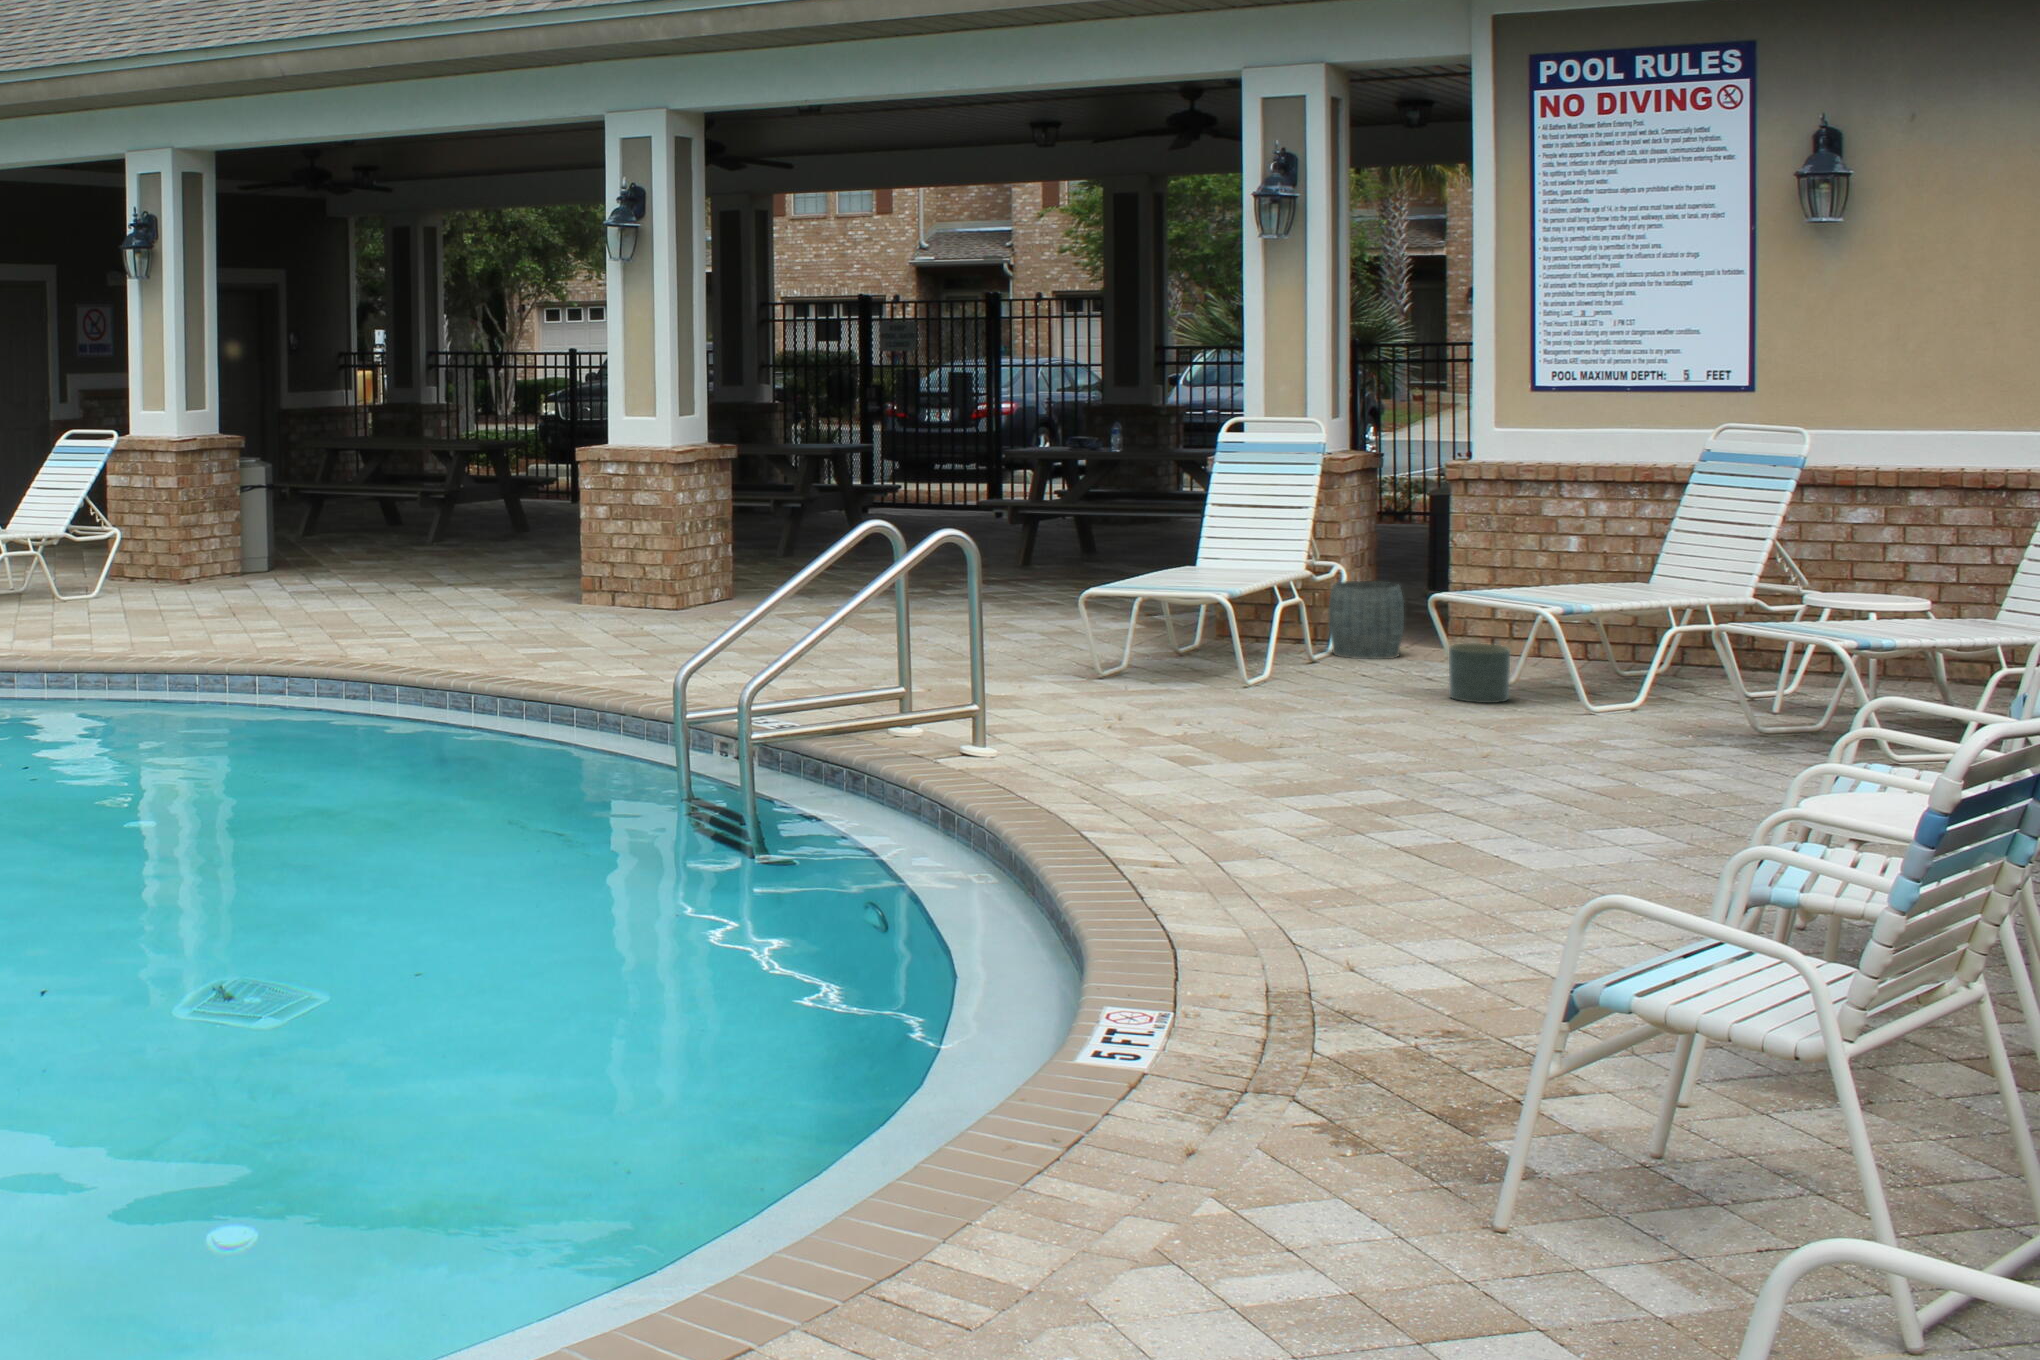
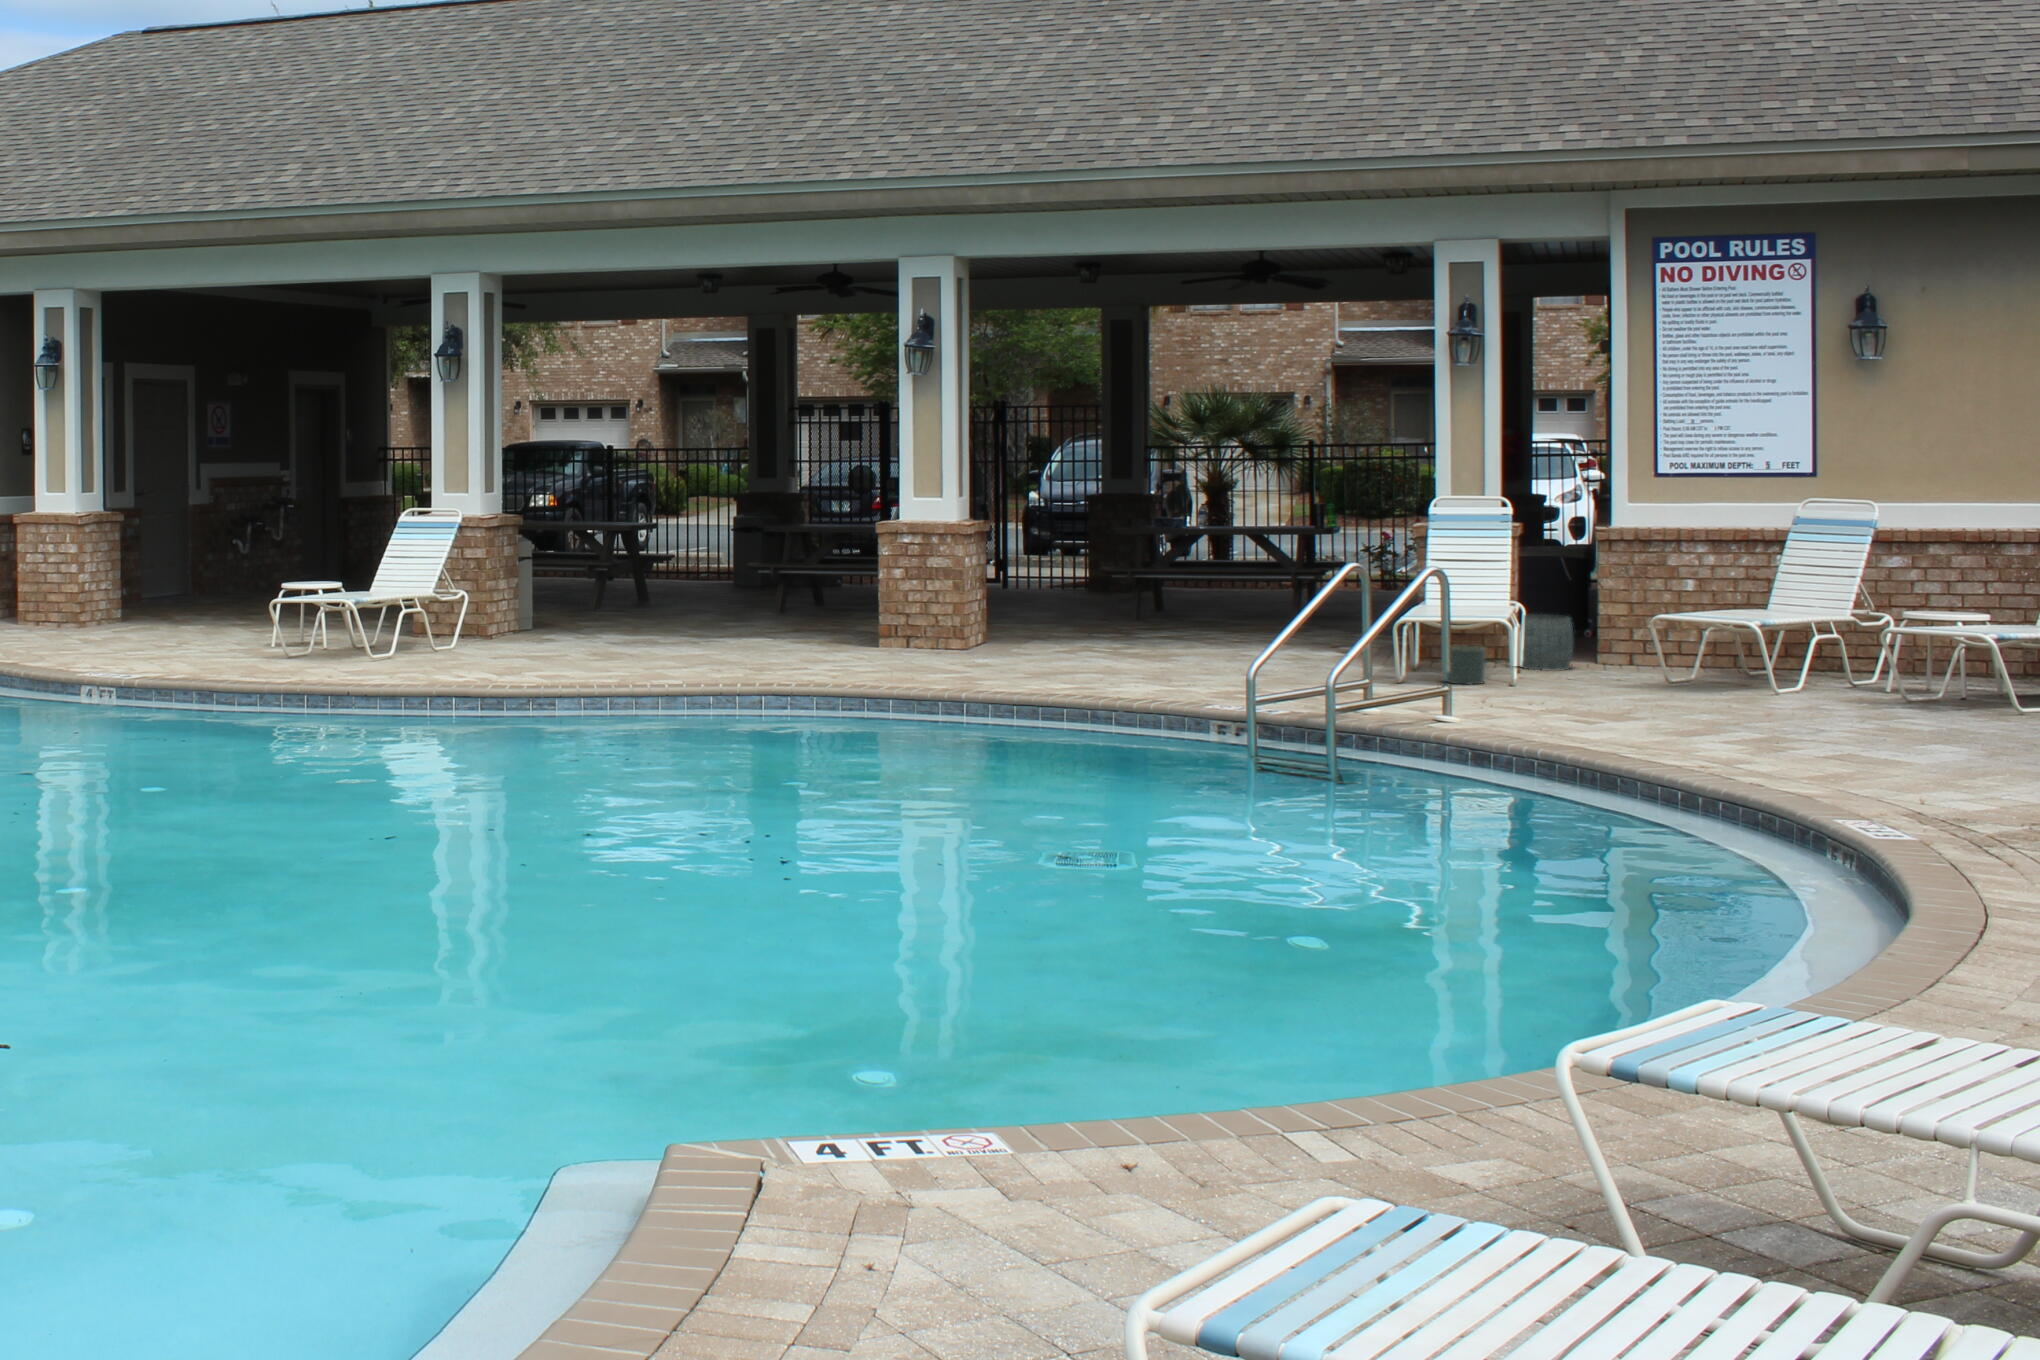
planter: present [1449,643,1510,703] -> present [1445,646,1485,684]

